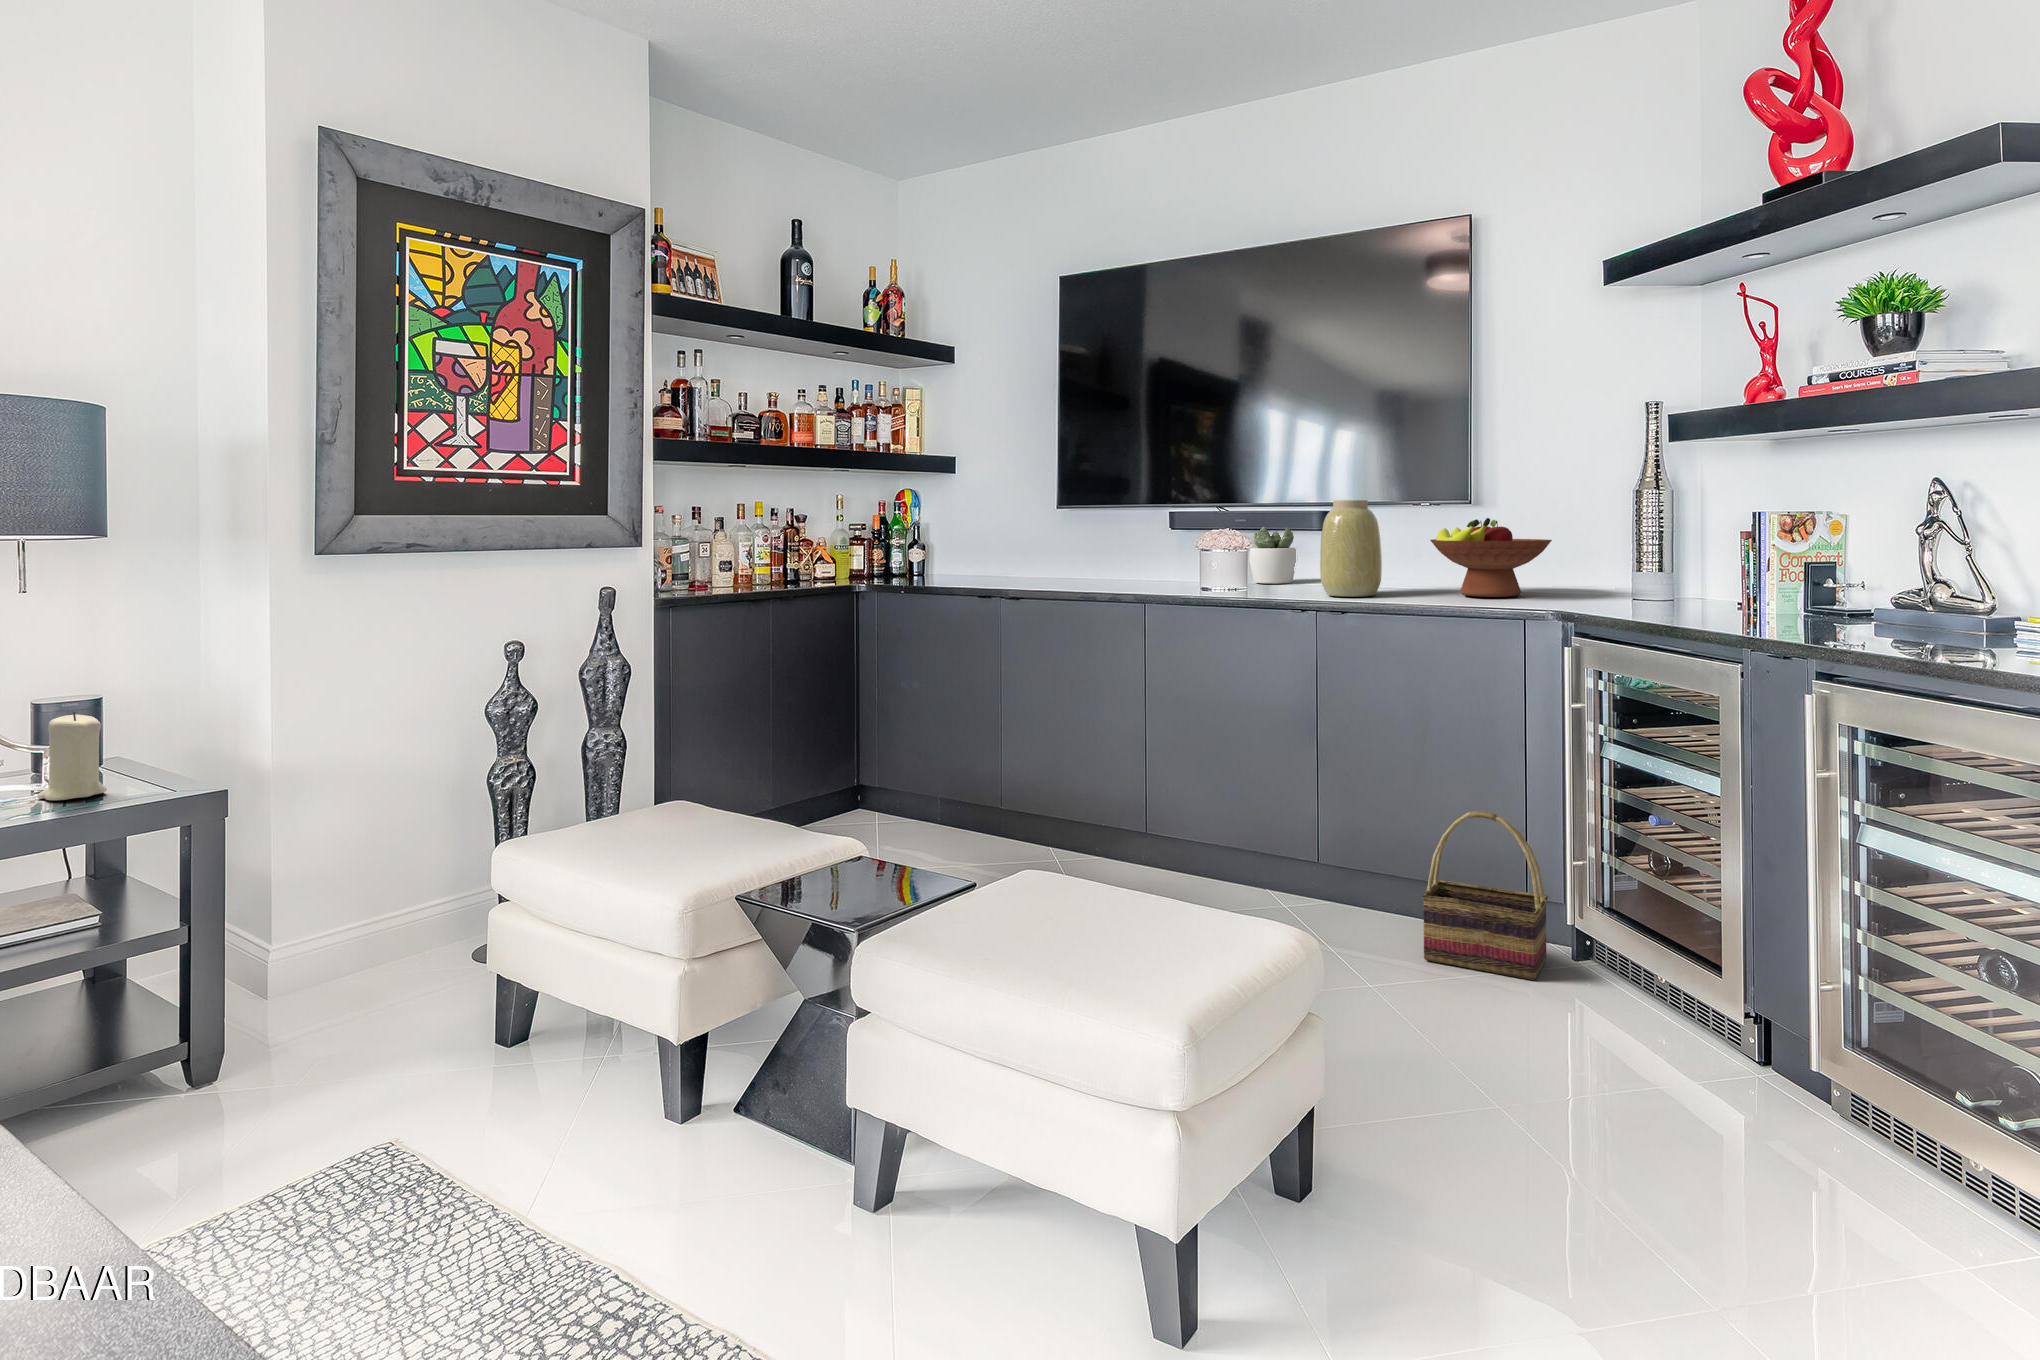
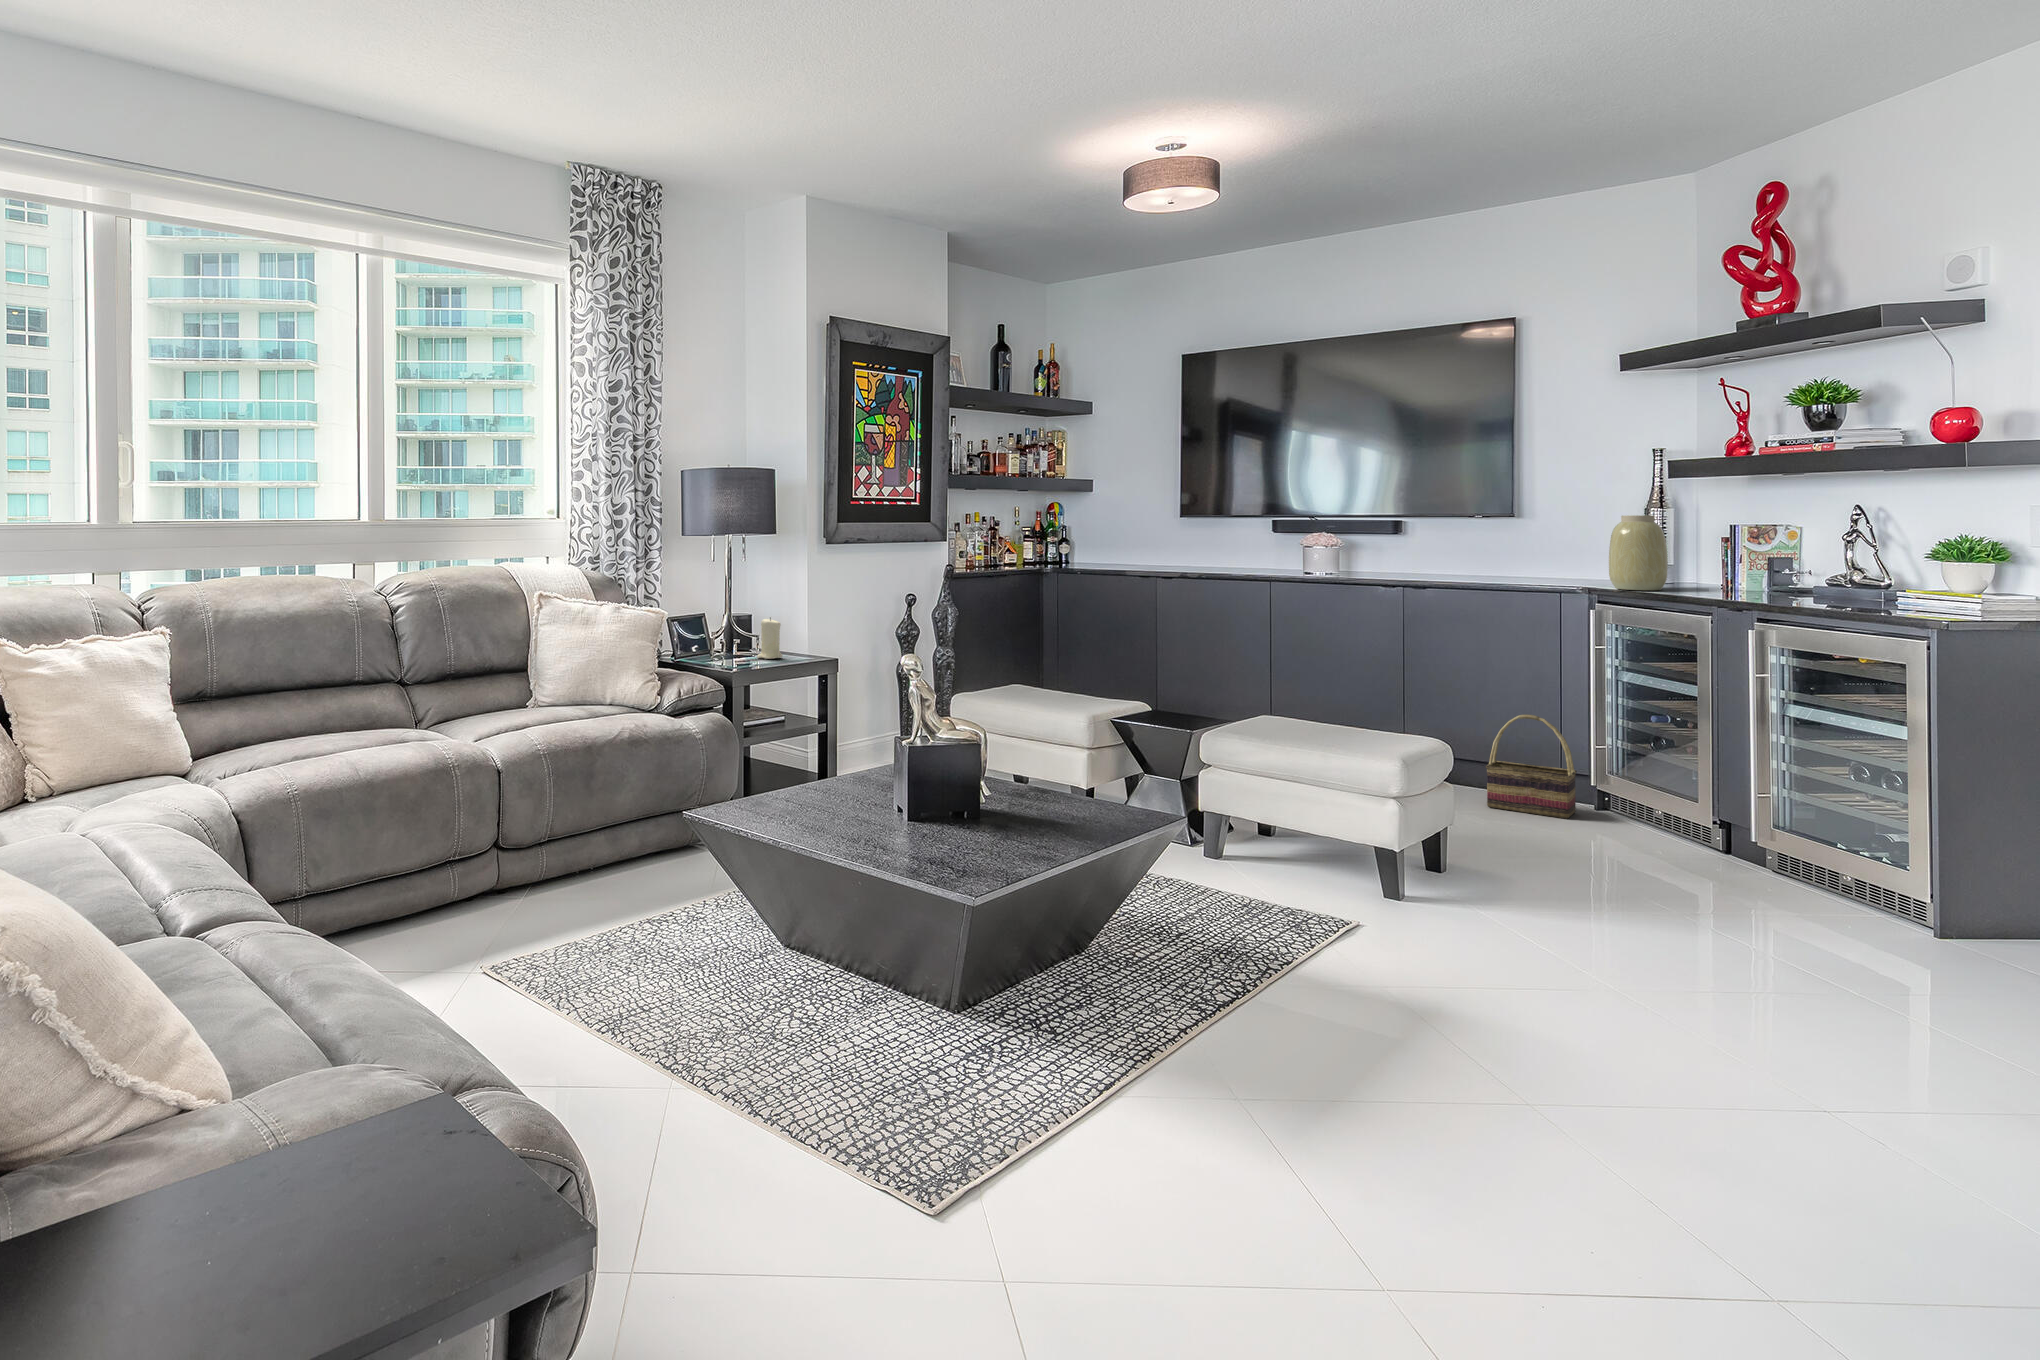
vase: present [1320,500,1382,597] -> present [1609,515,1668,590]
fruit bowl: present [1430,518,1552,597] -> none [1483,528,1578,581]
succulent plant: present [1249,527,1296,584] -> none [1335,532,1372,572]

